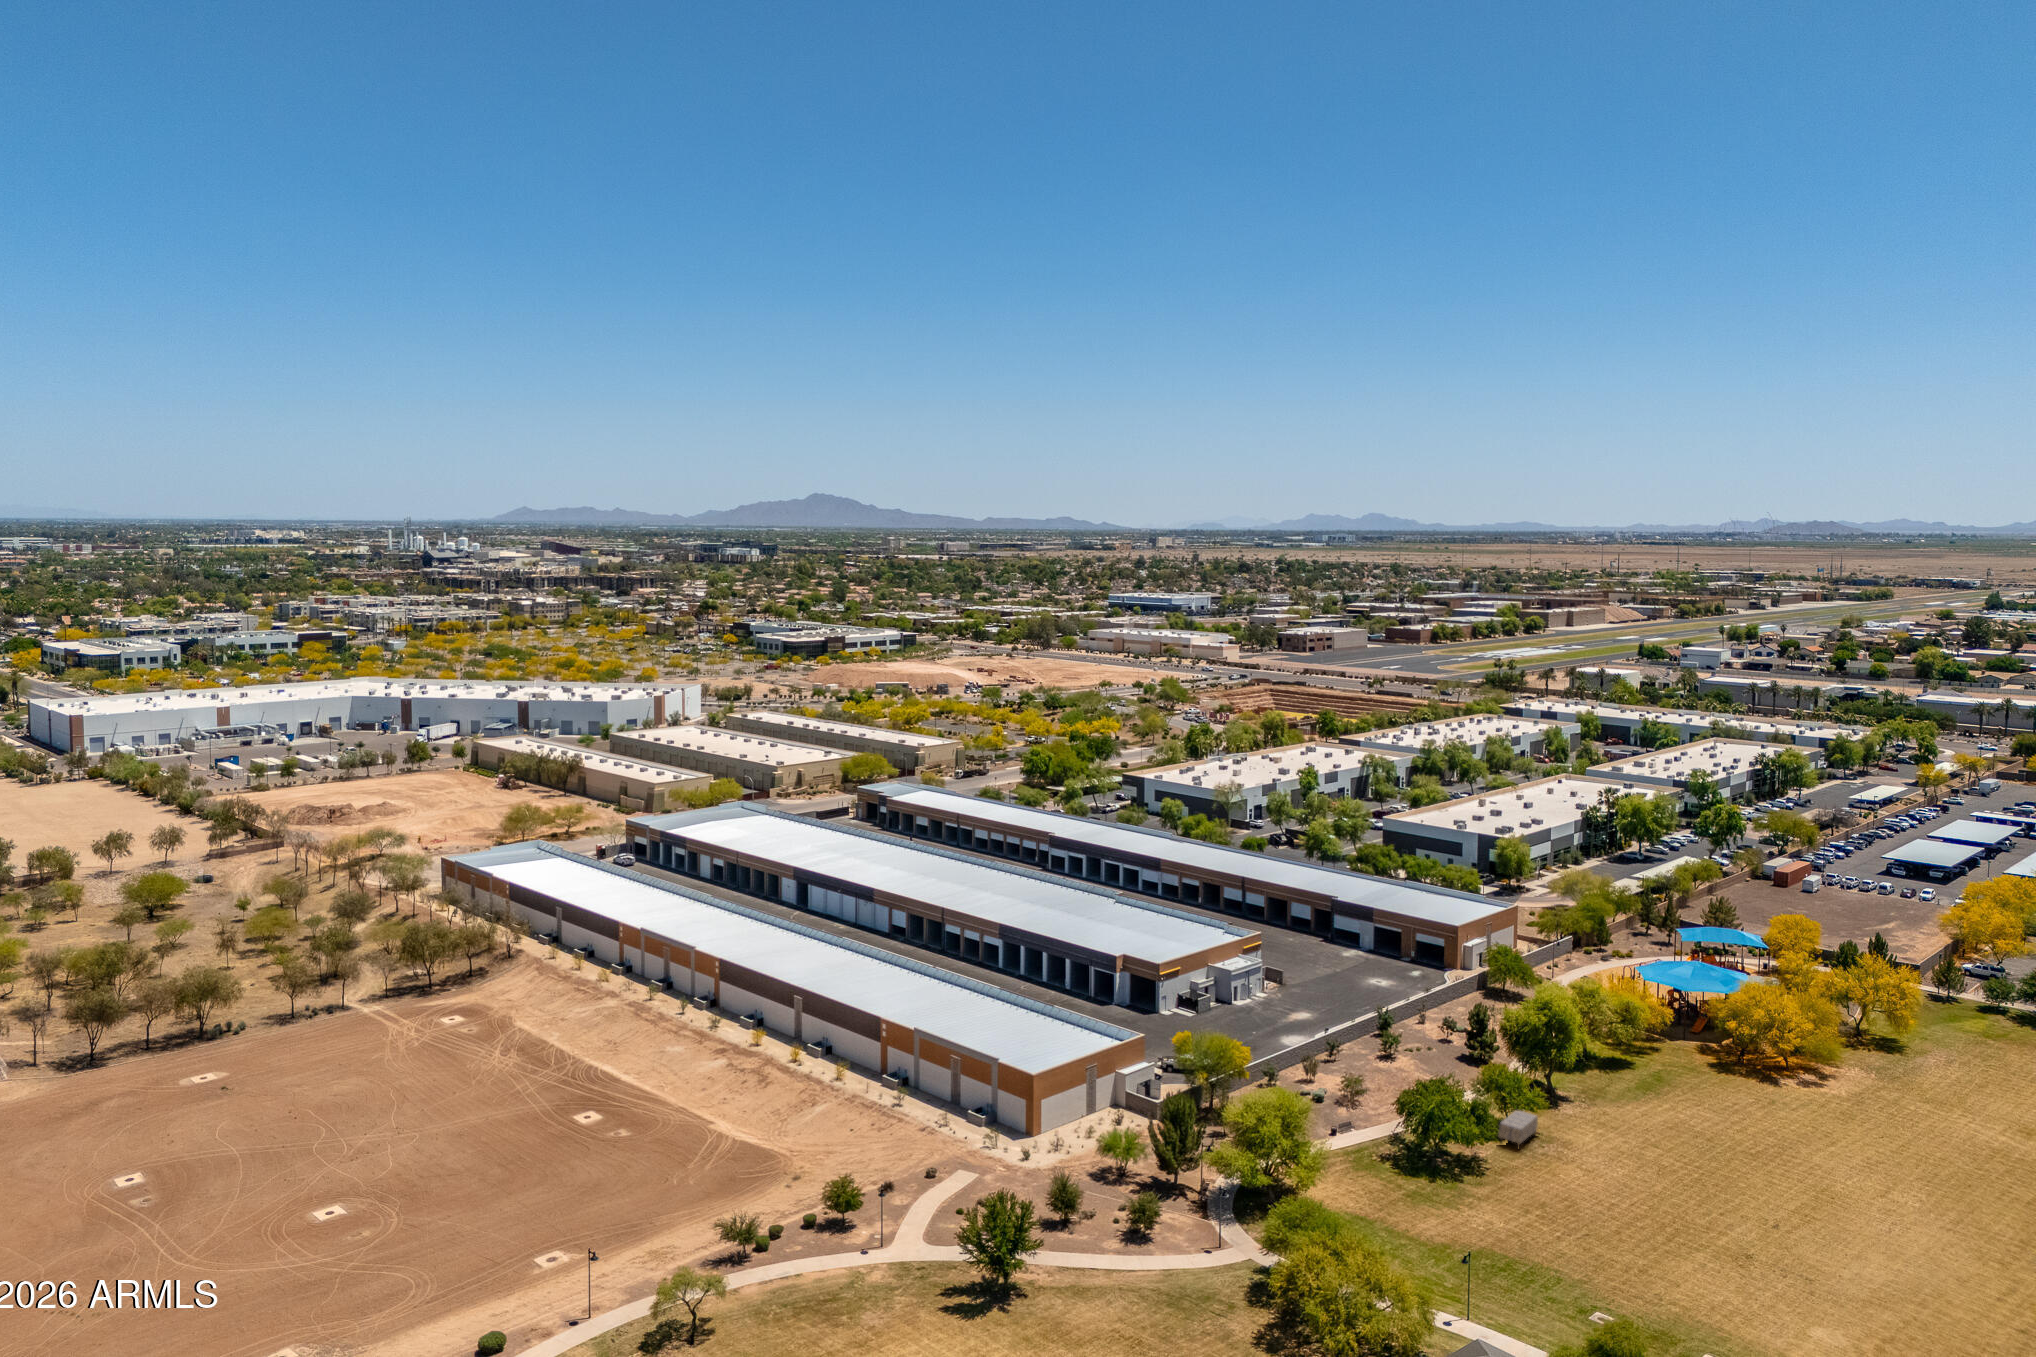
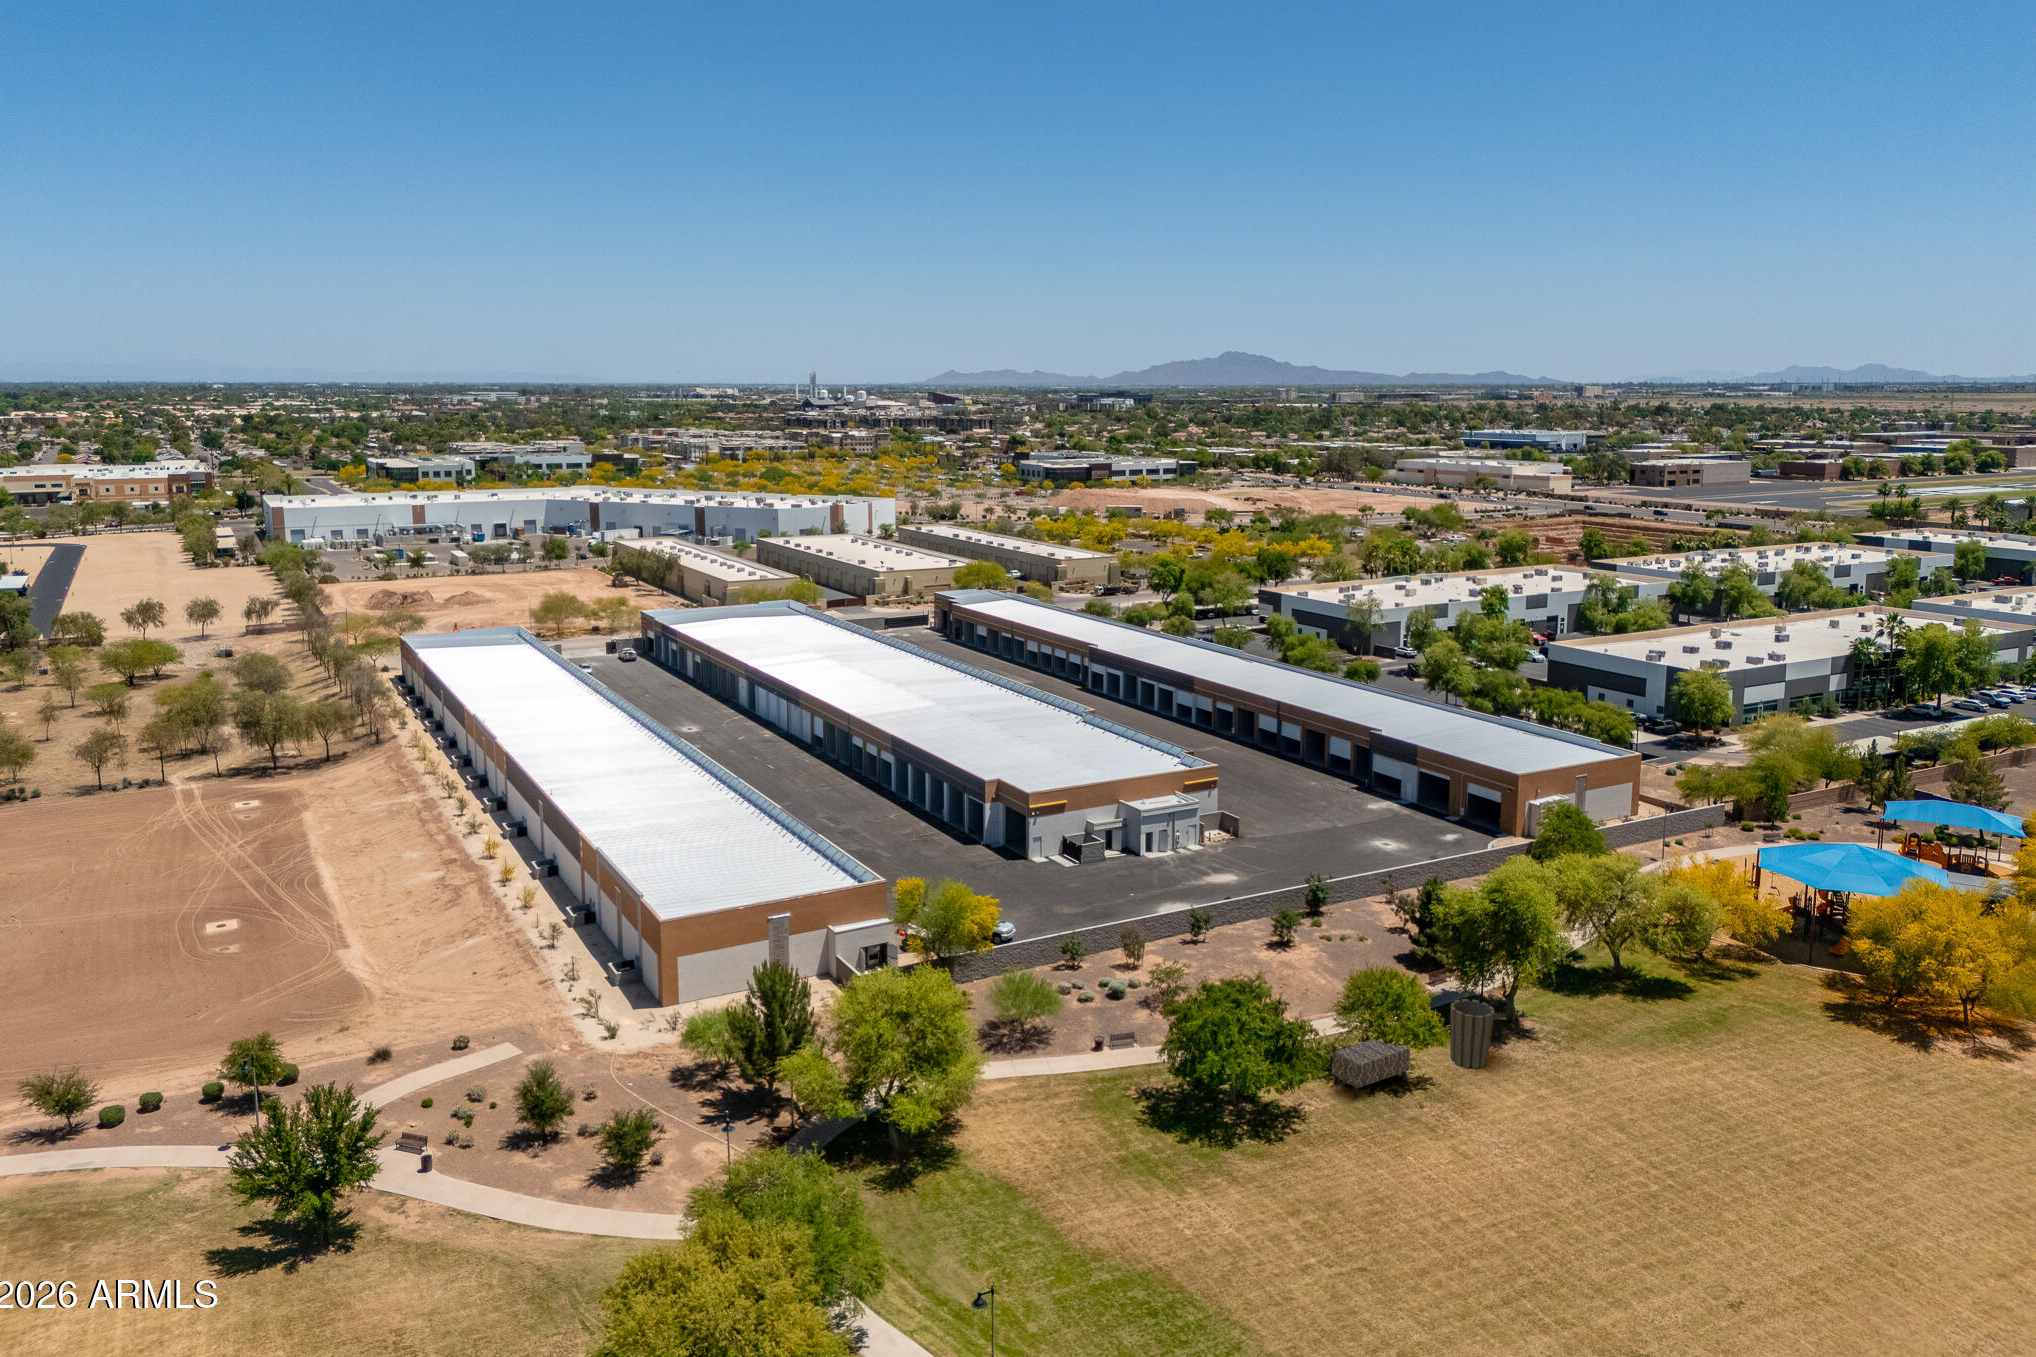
trash can: none [1546,1081,1574,1125] -> present [1450,999,1494,1069]

